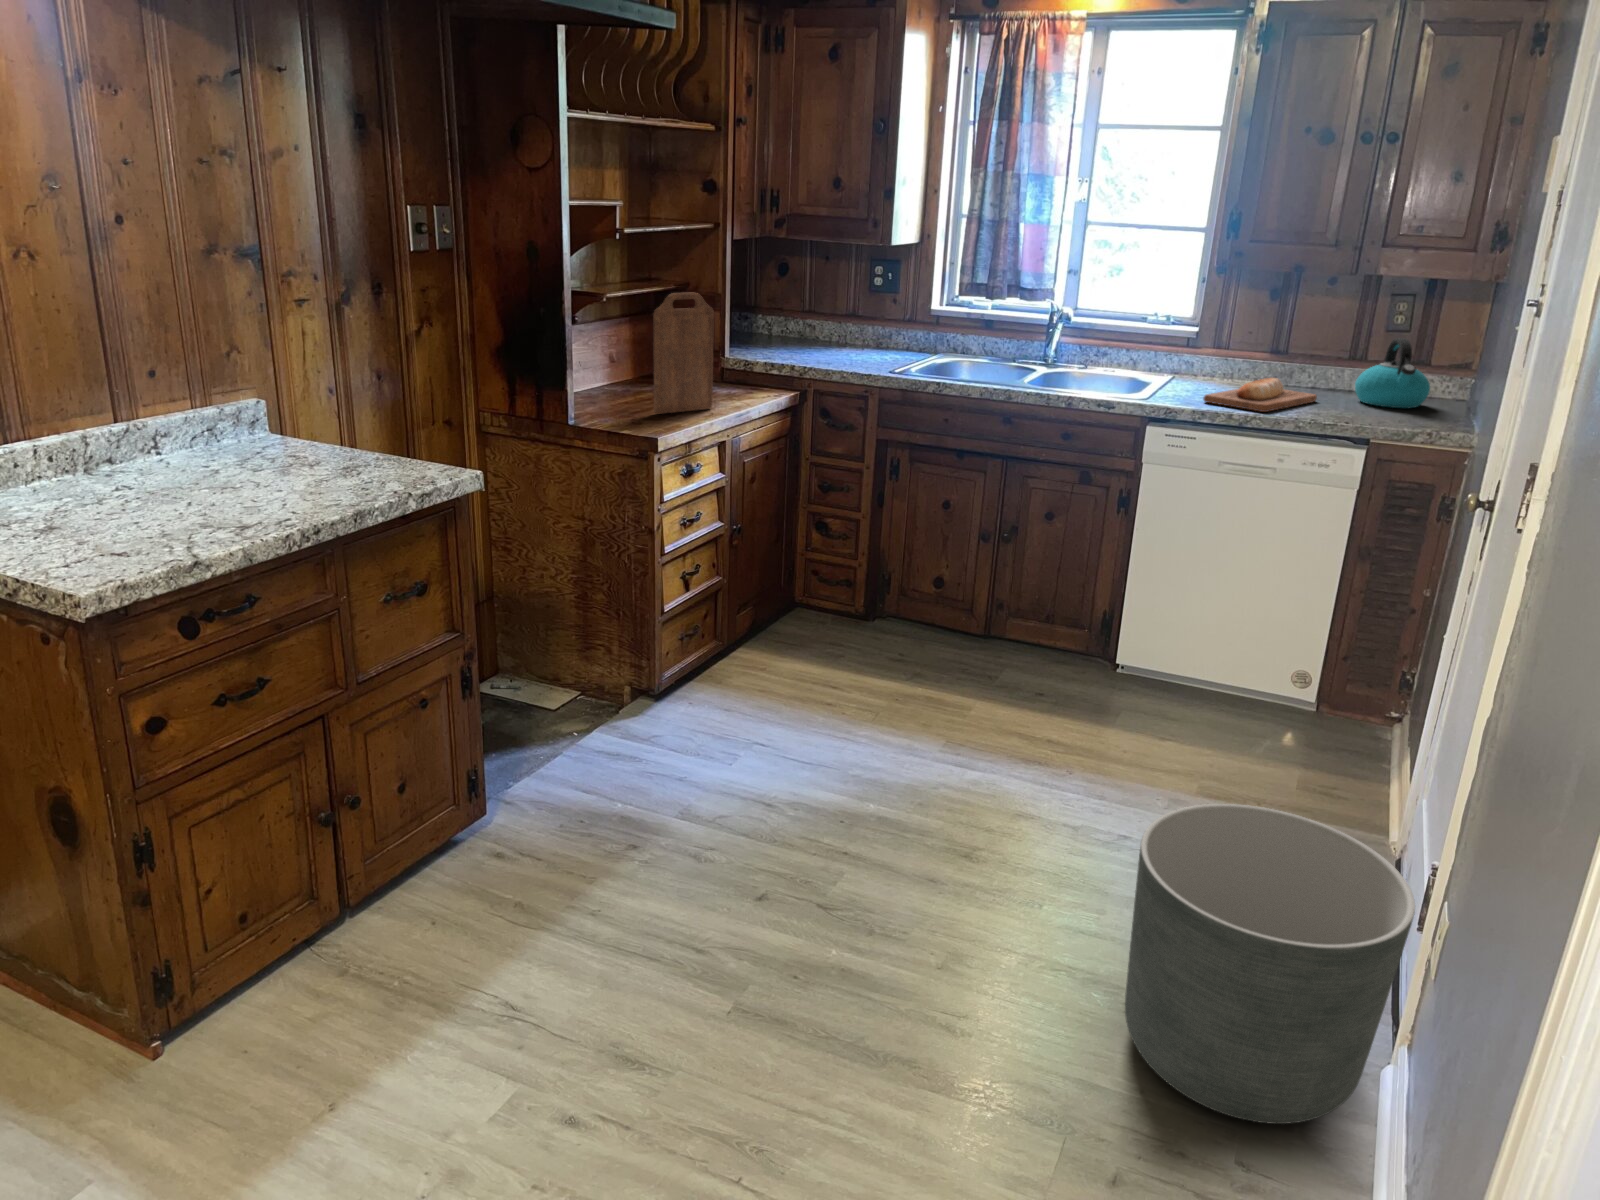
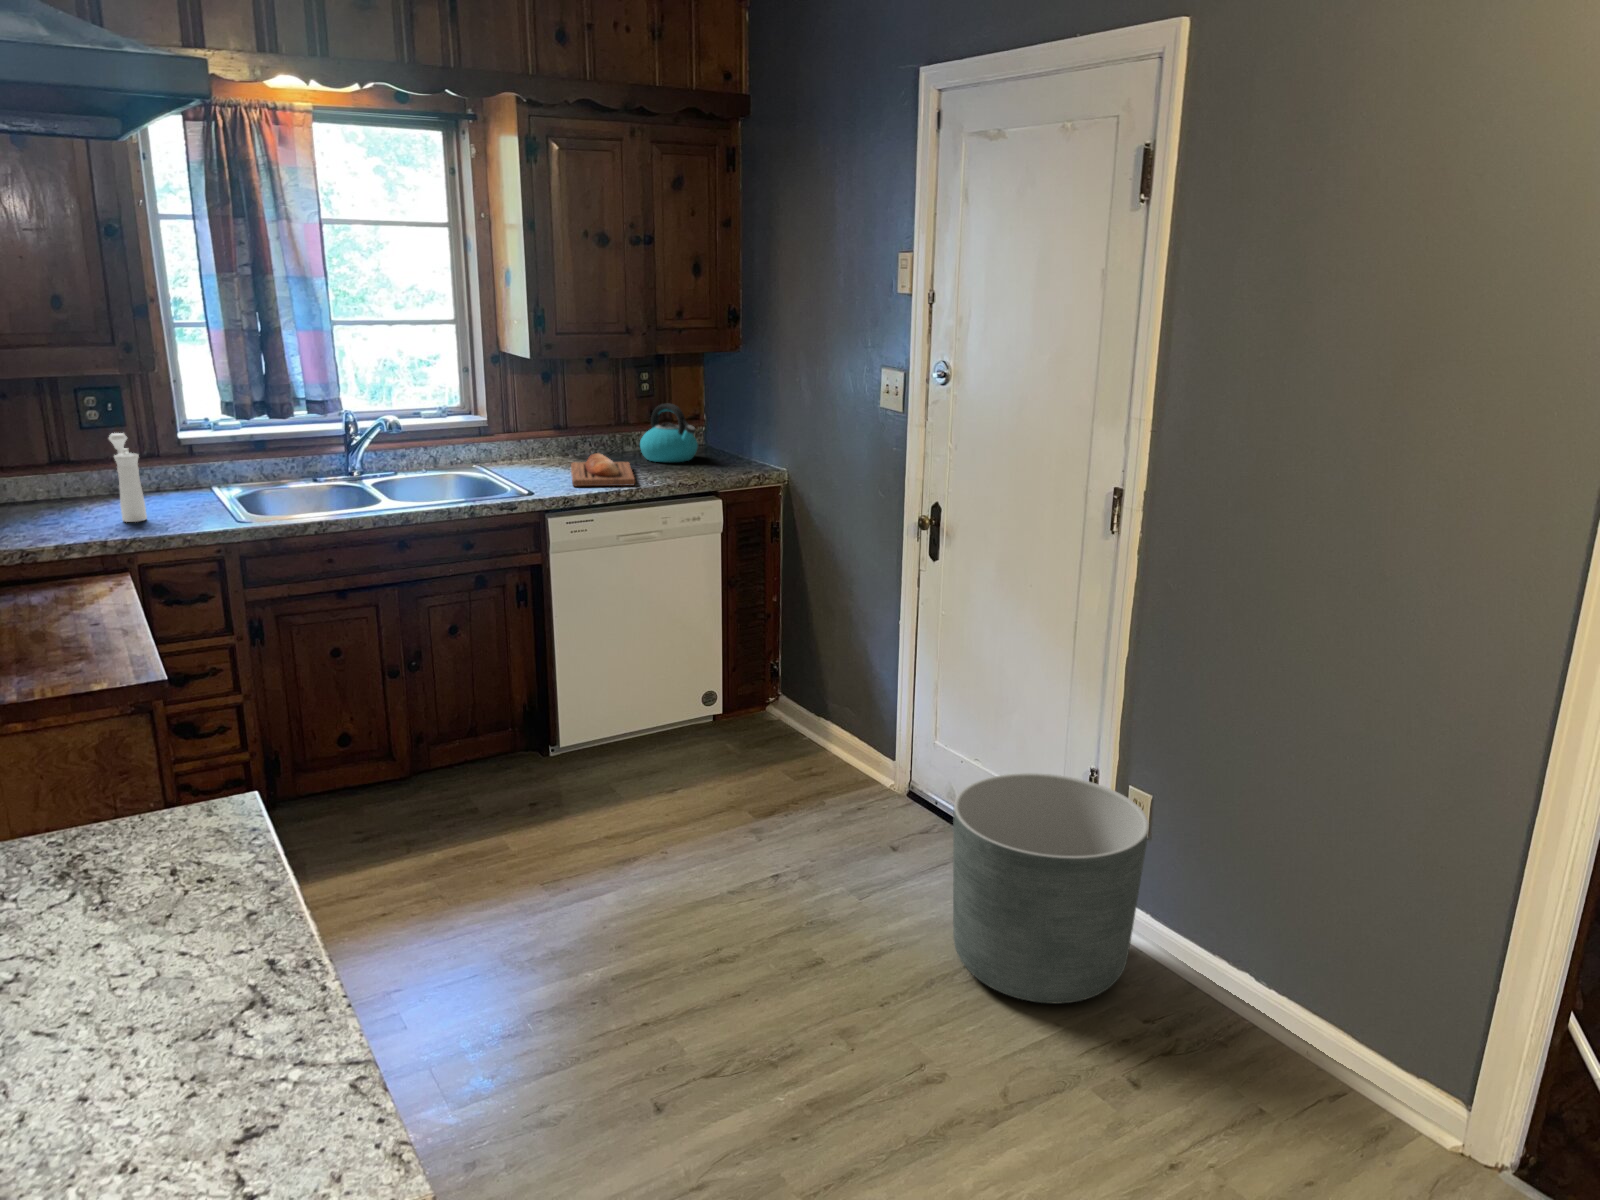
cutting board: present [653,293,714,414] -> none [23,470,96,647]
pepper mill: none [833,293,862,361] -> present [109,433,147,522]

